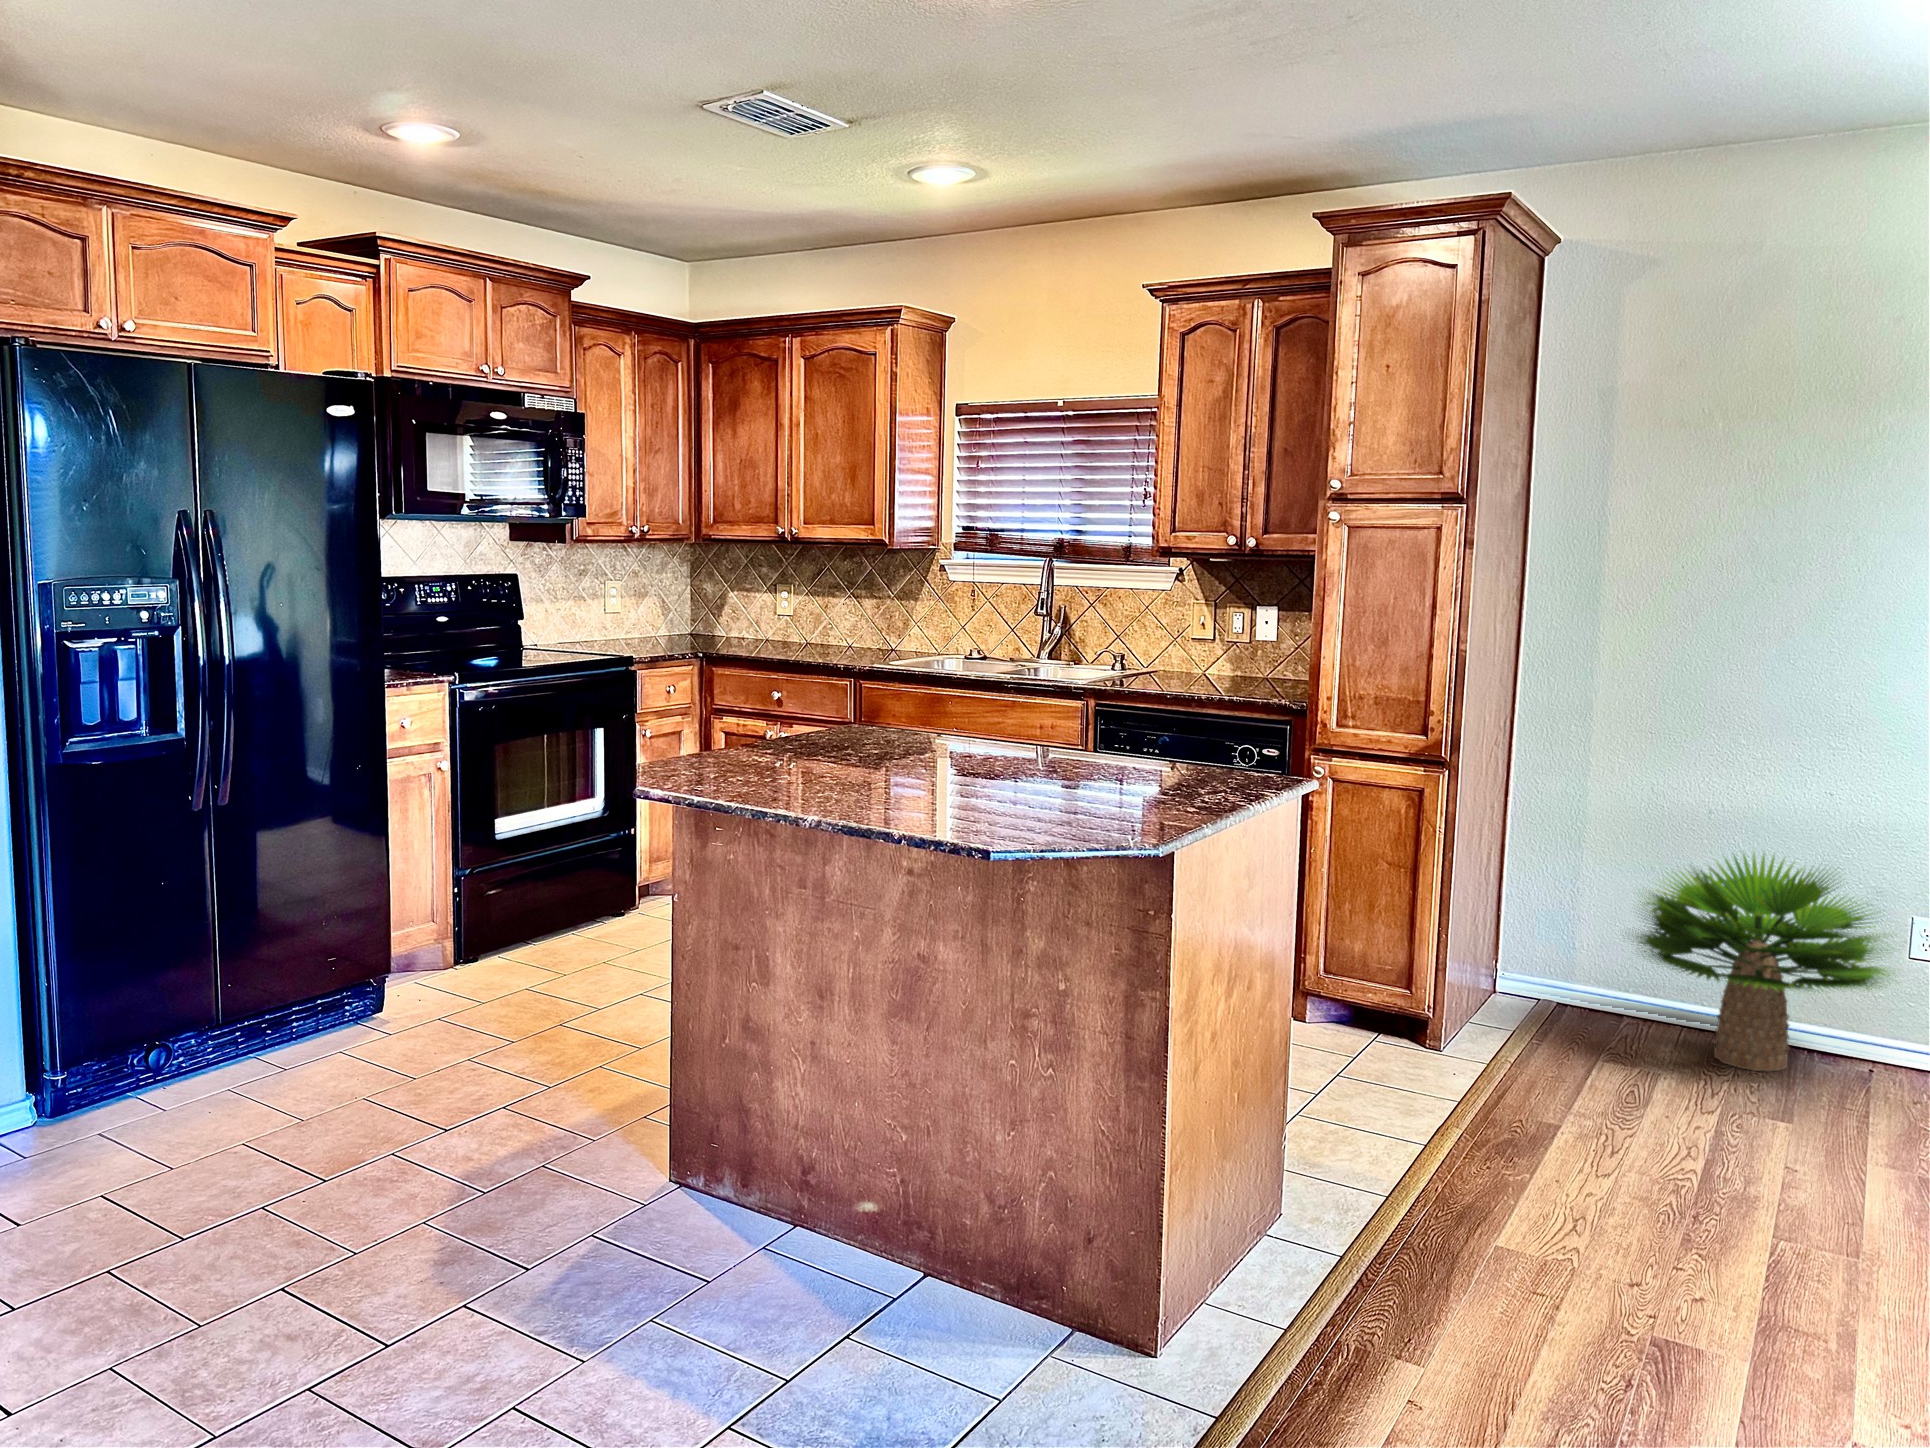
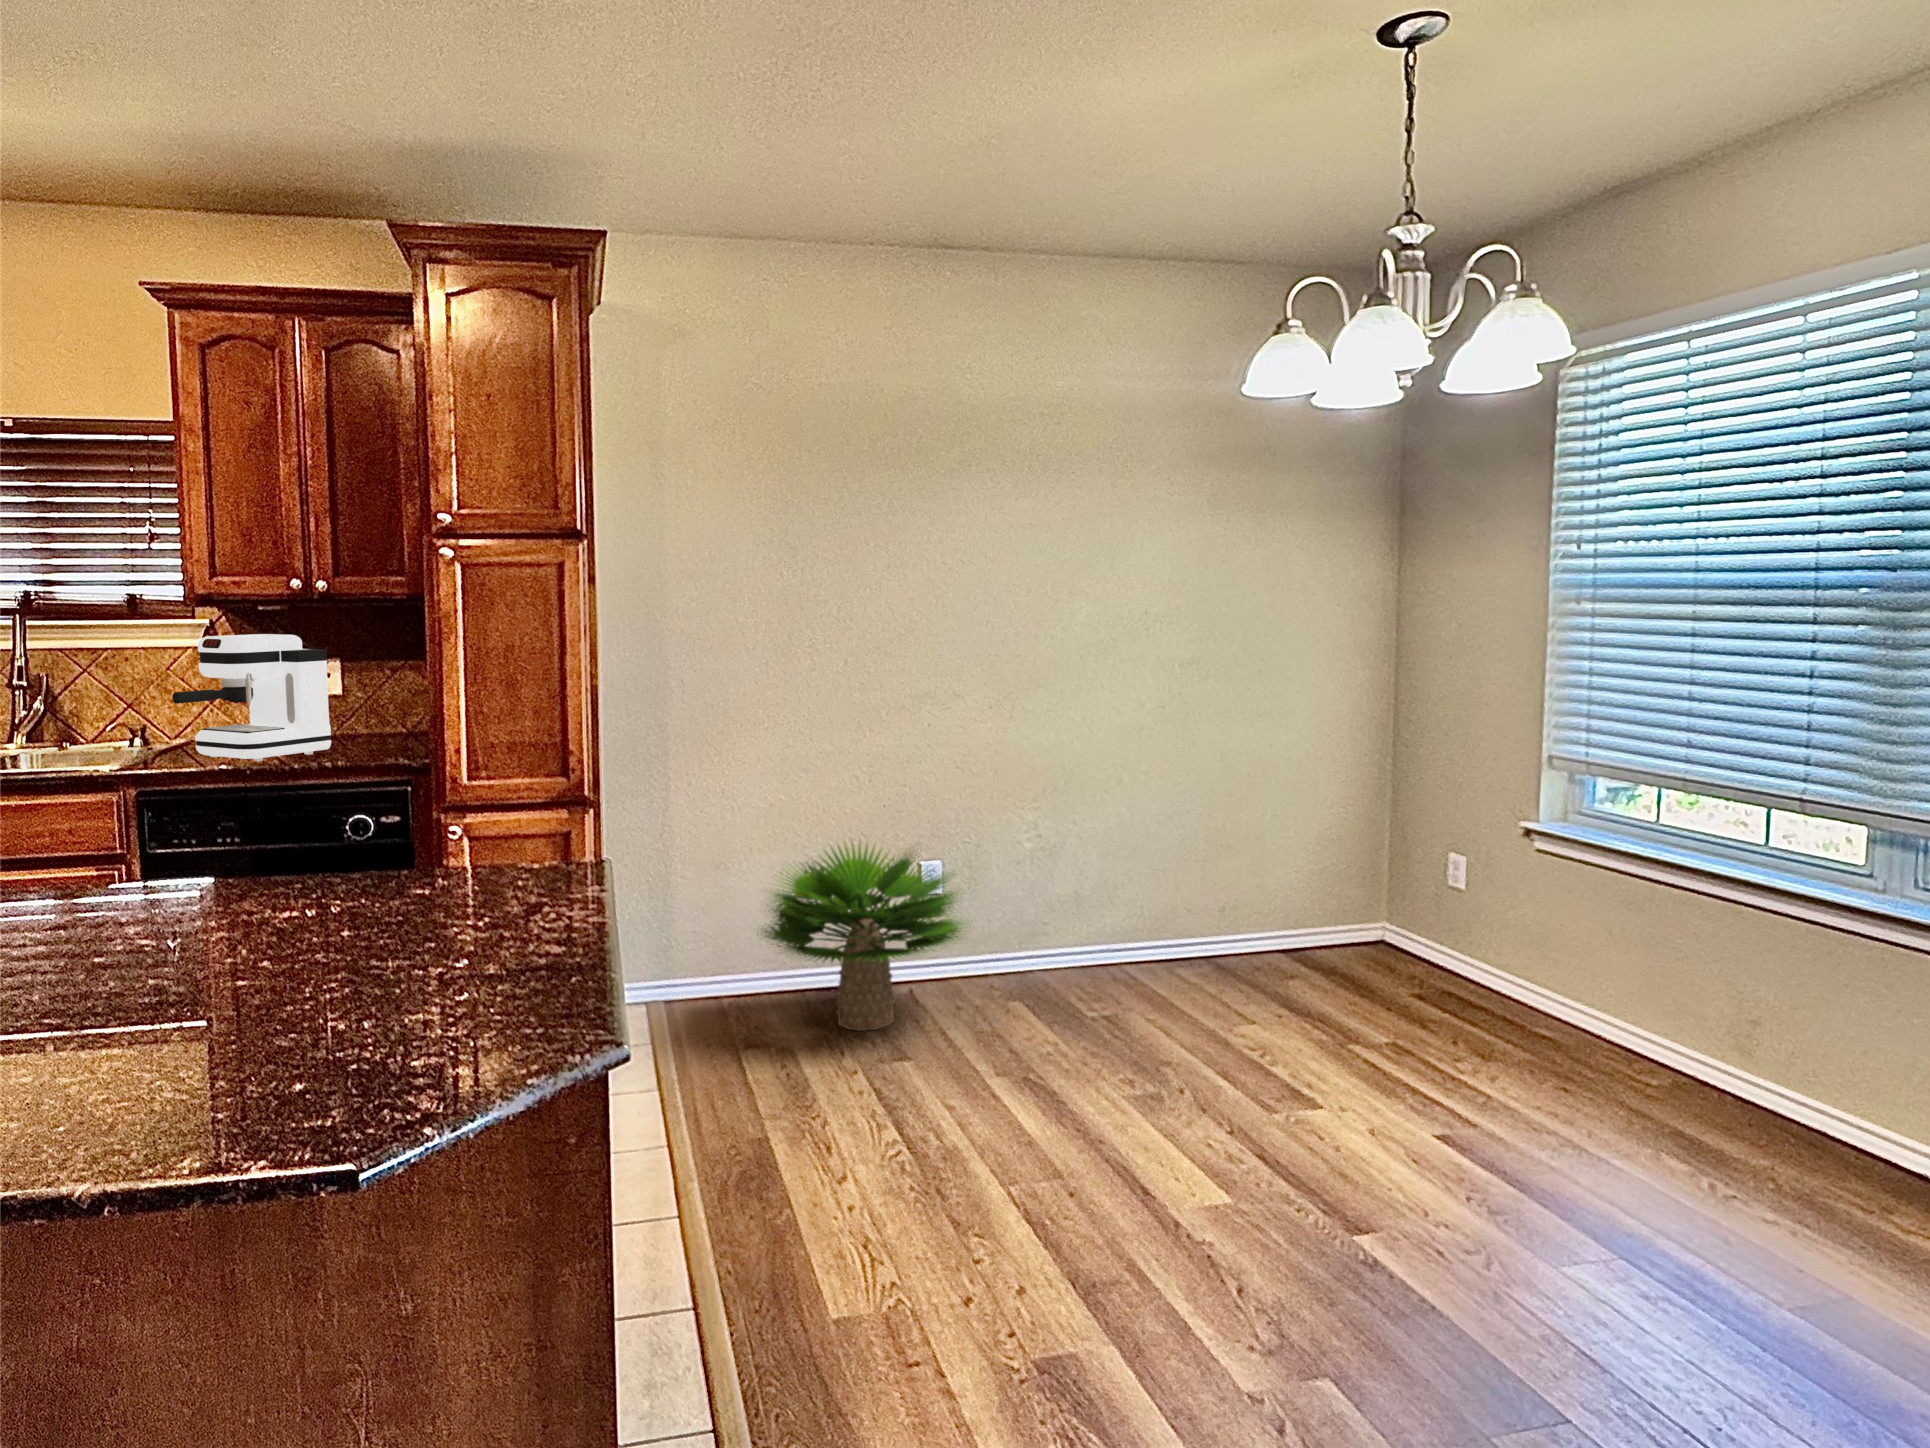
coffee maker: none [1130,582,1248,690] -> present [172,634,331,761]

